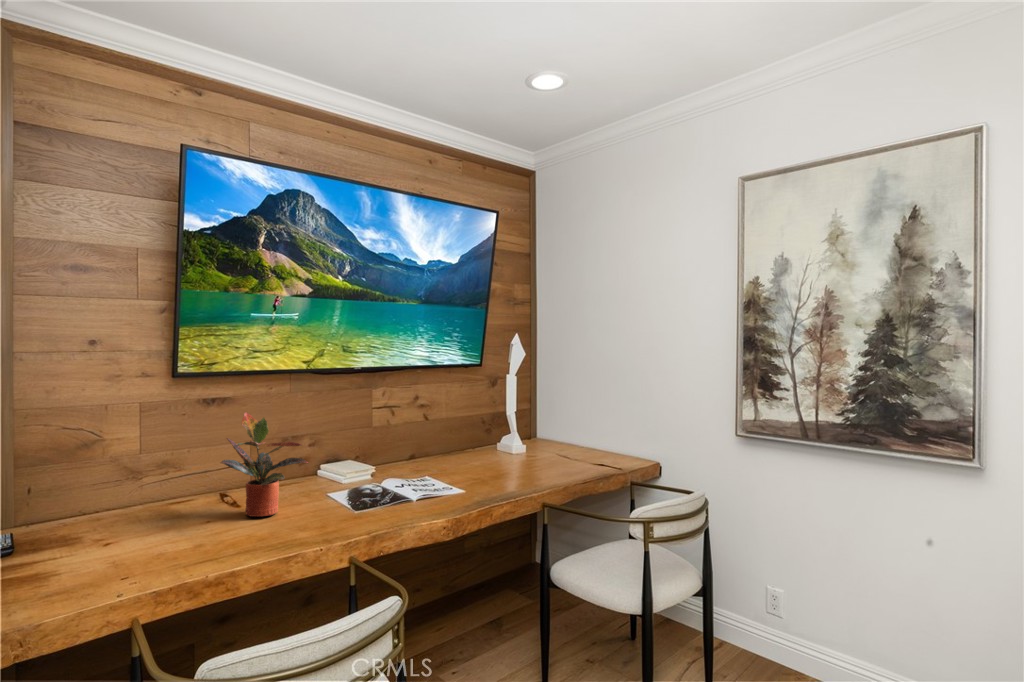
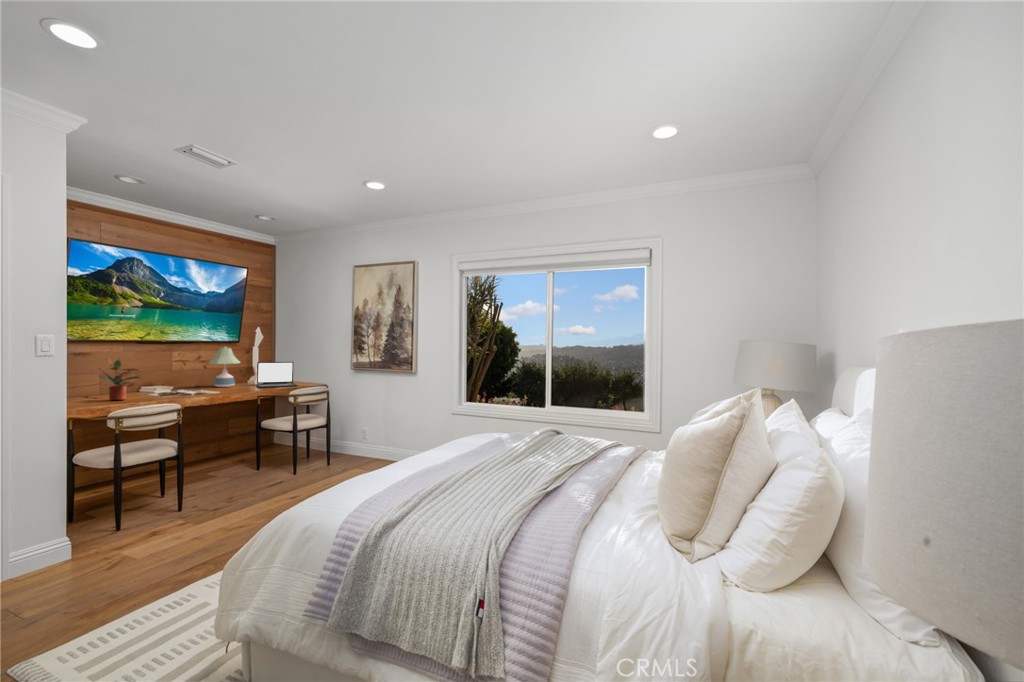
desk lamp: none [430,377,489,467] -> present [209,346,241,387]
laptop: none [520,410,605,474] -> present [257,362,297,388]

